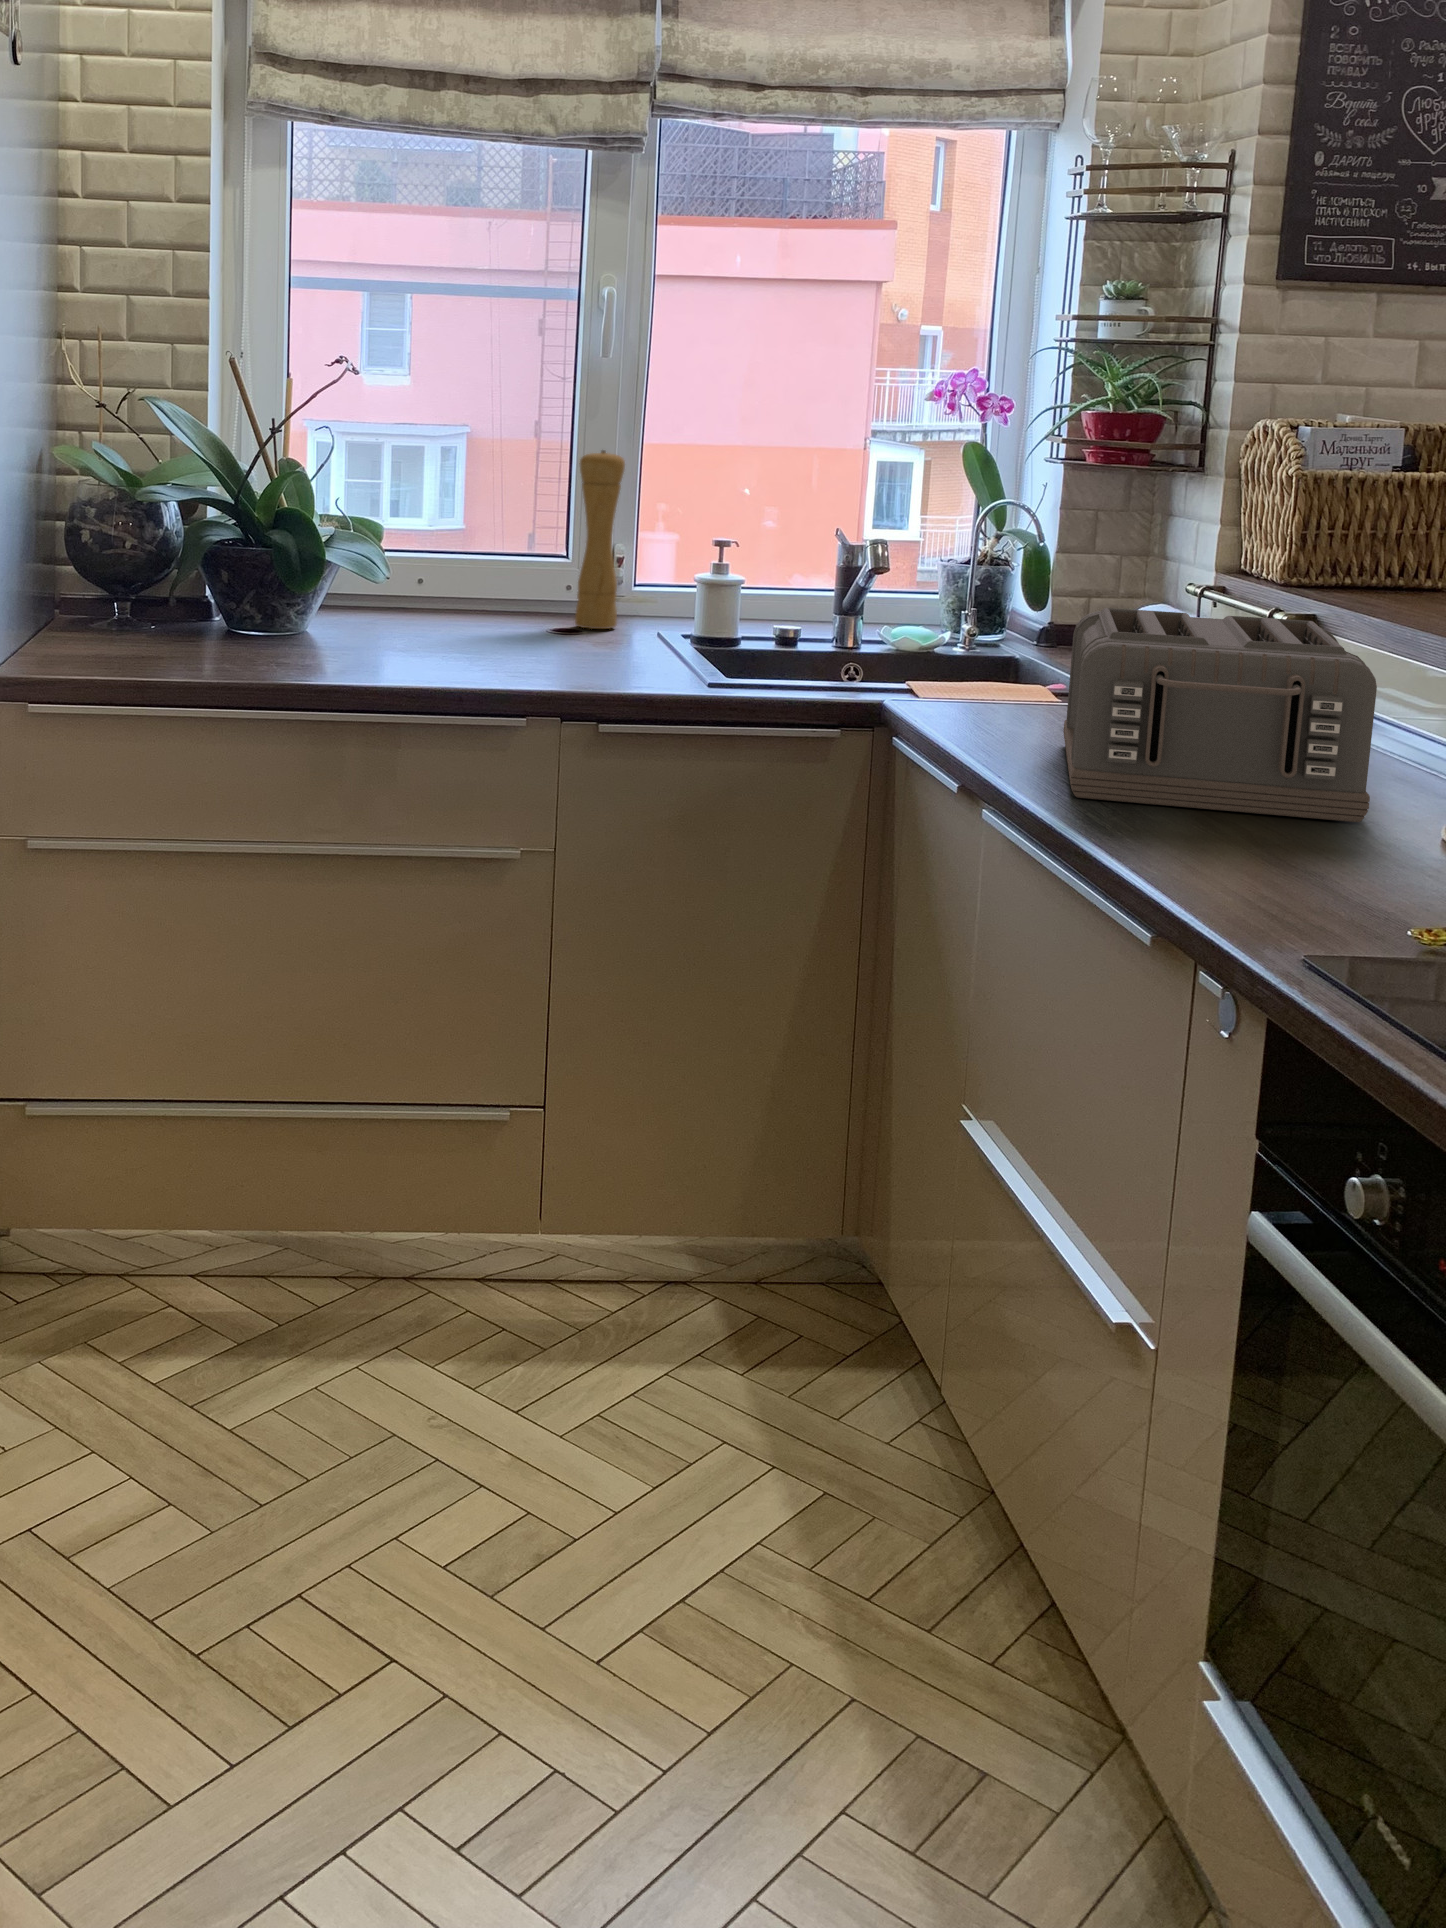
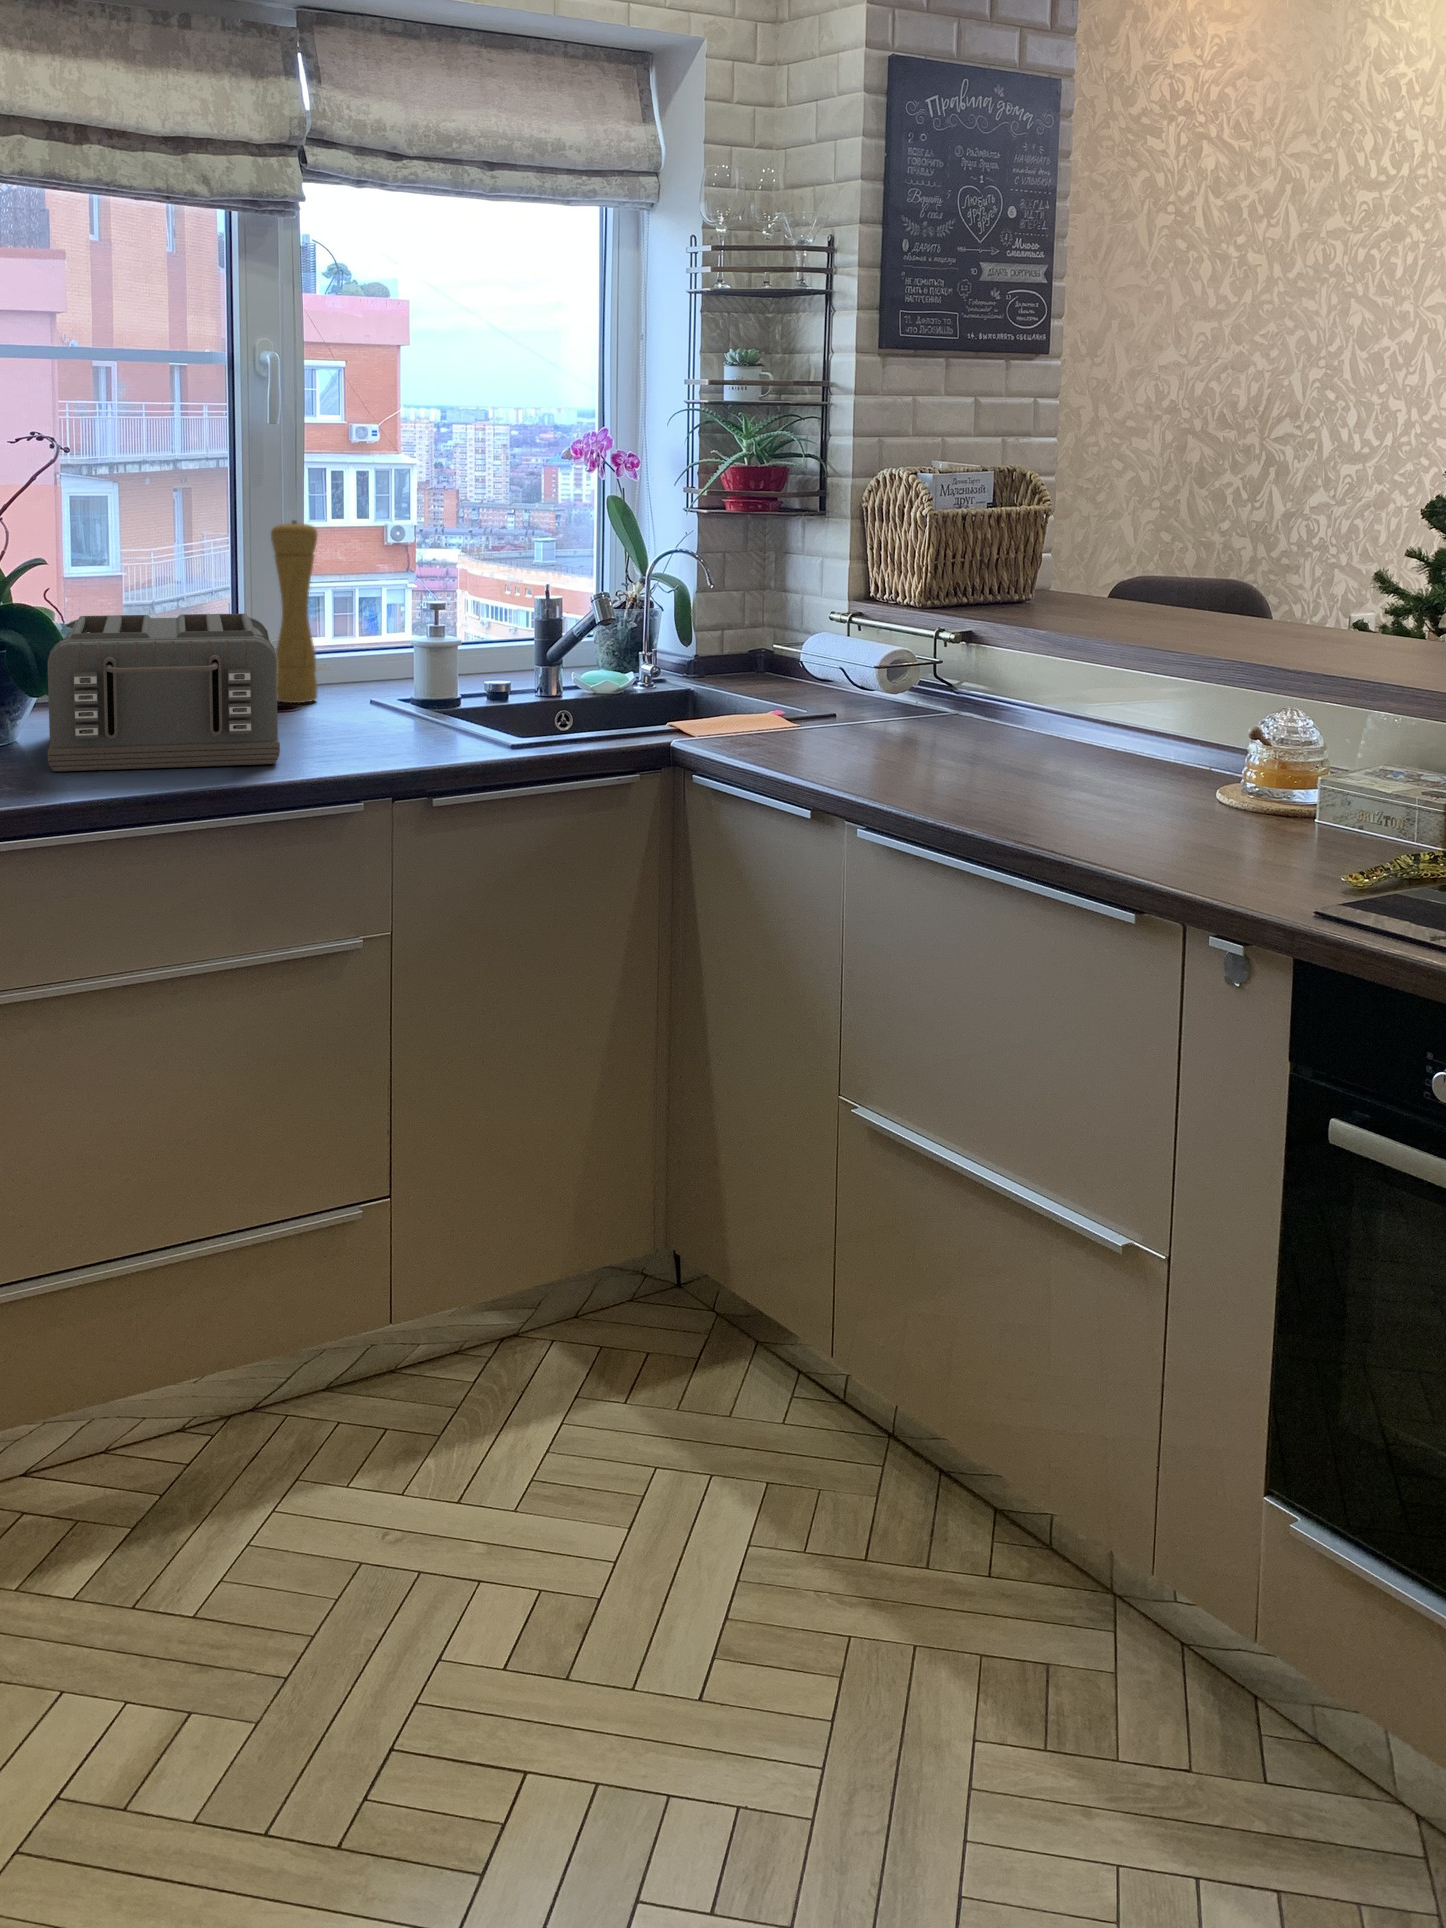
toaster: present [1063,608,1377,822] -> present [48,614,280,772]

